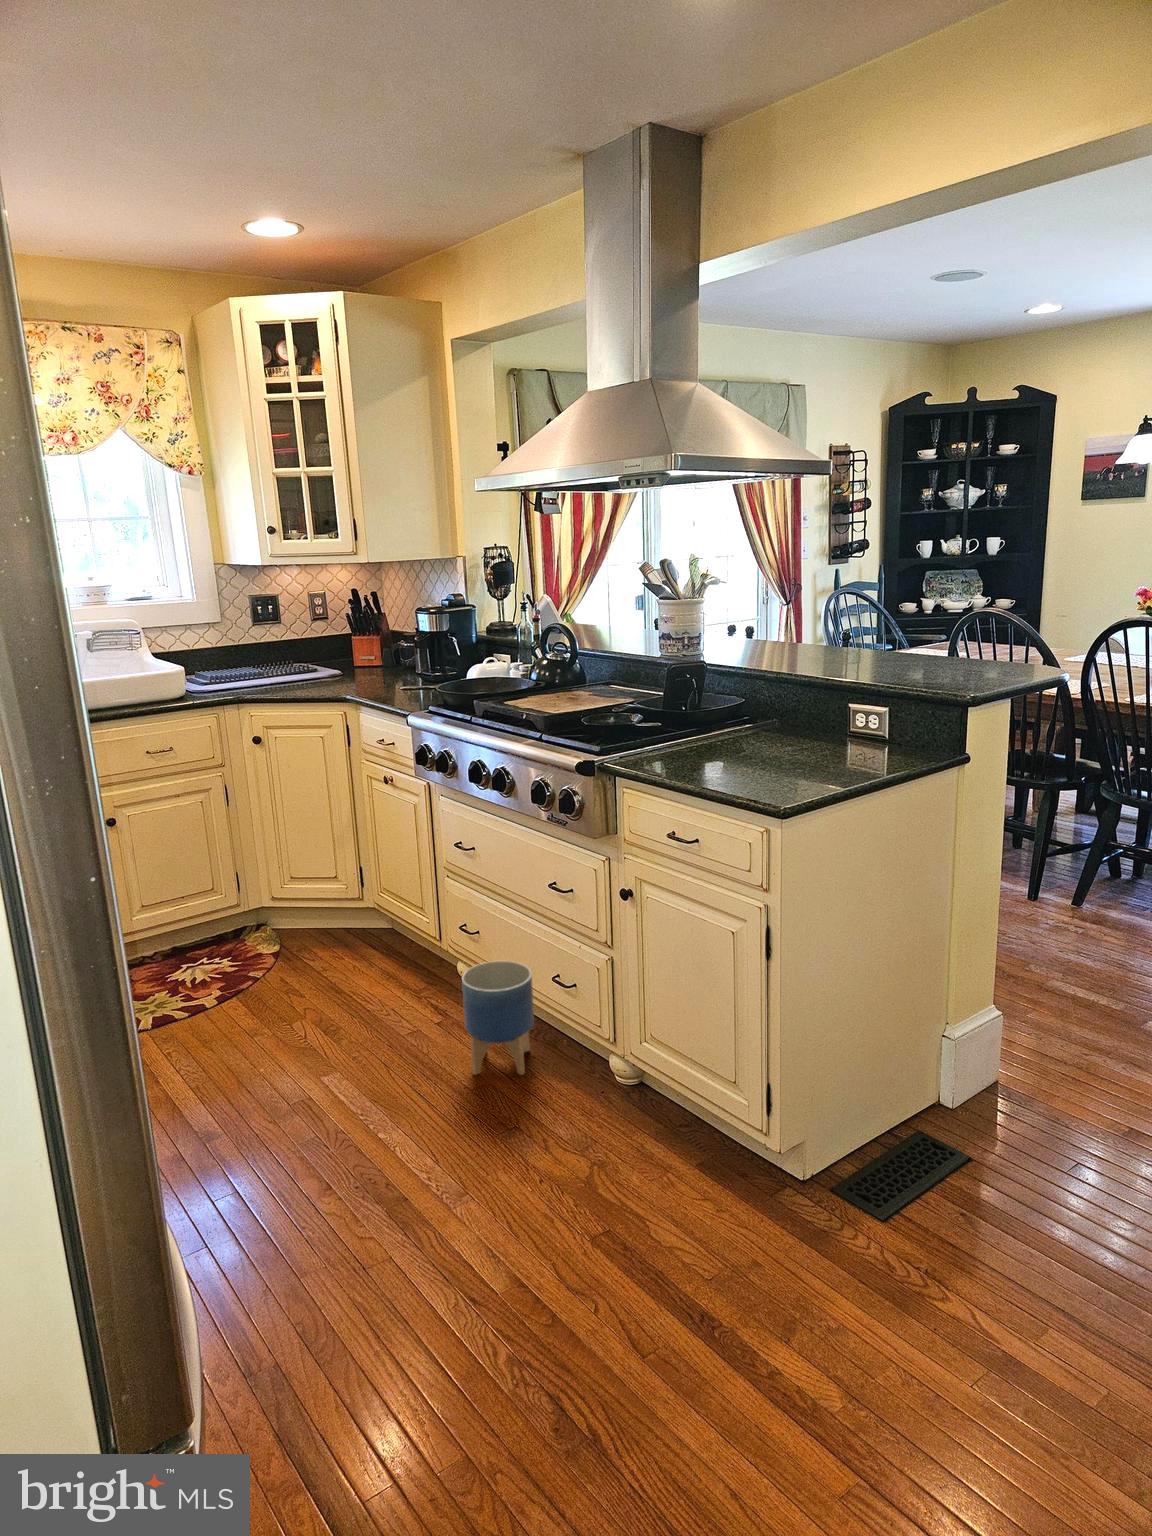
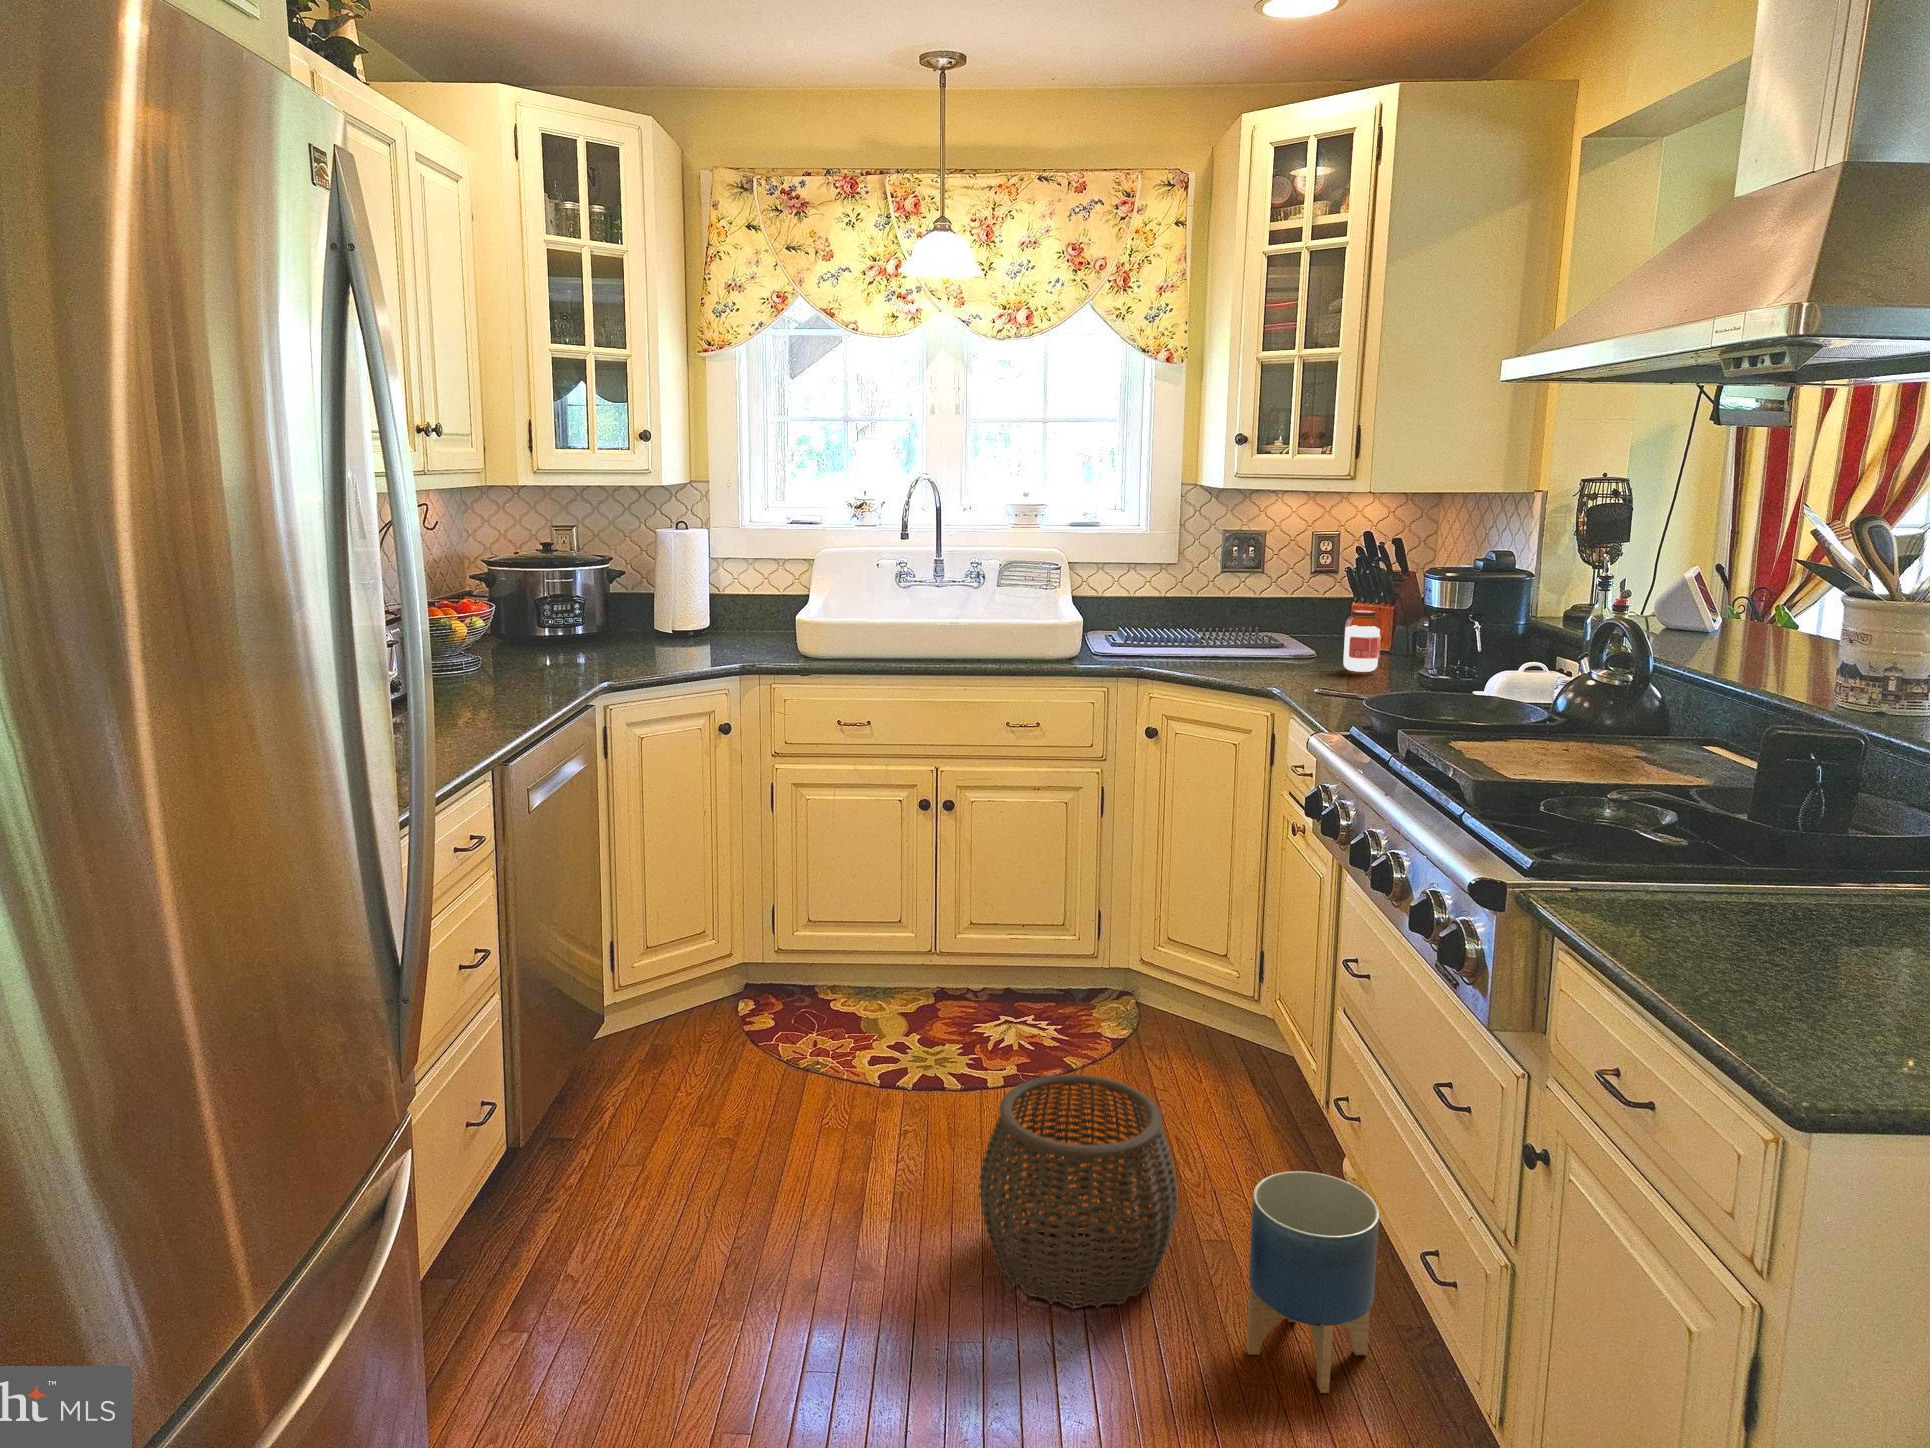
jar: none [364,639,389,679] -> present [1343,610,1382,672]
woven basket: none [279,956,411,1102] -> present [978,1074,1179,1309]

